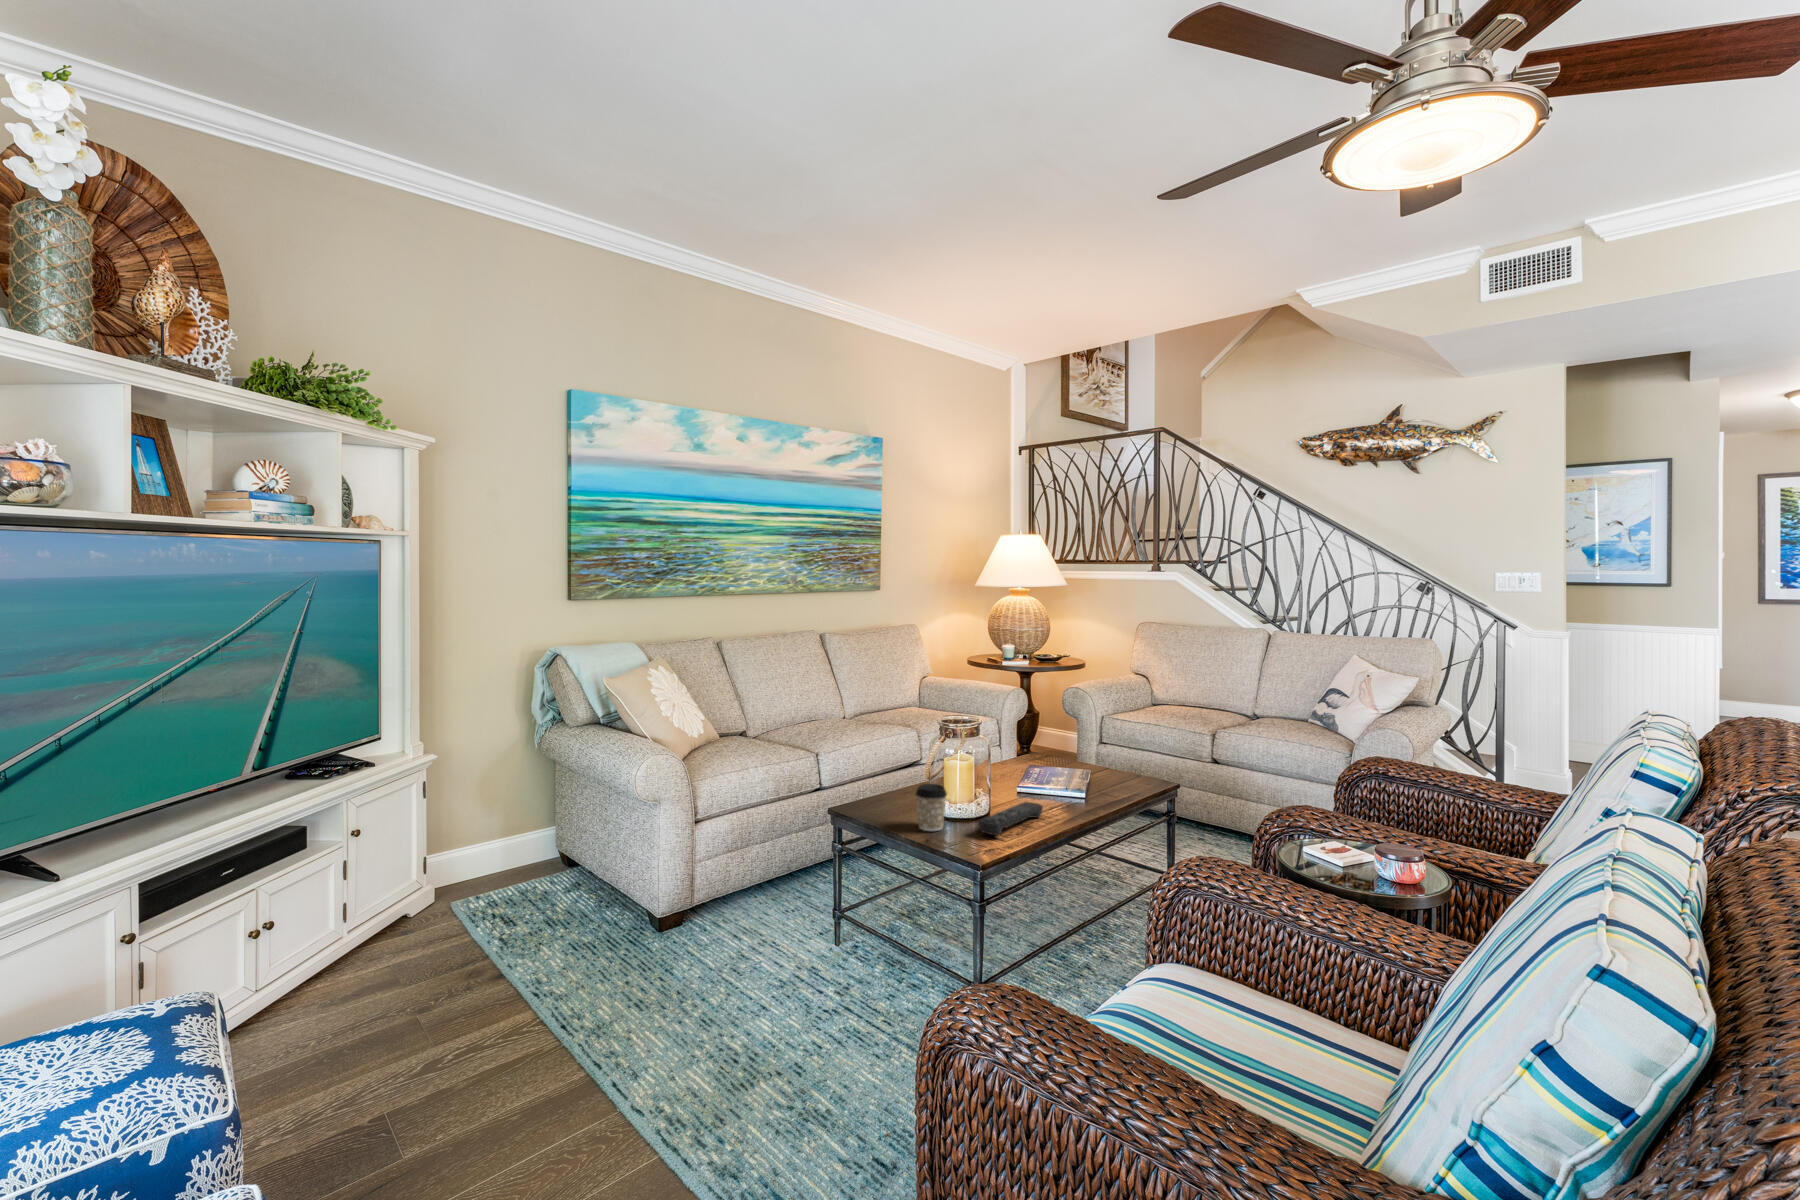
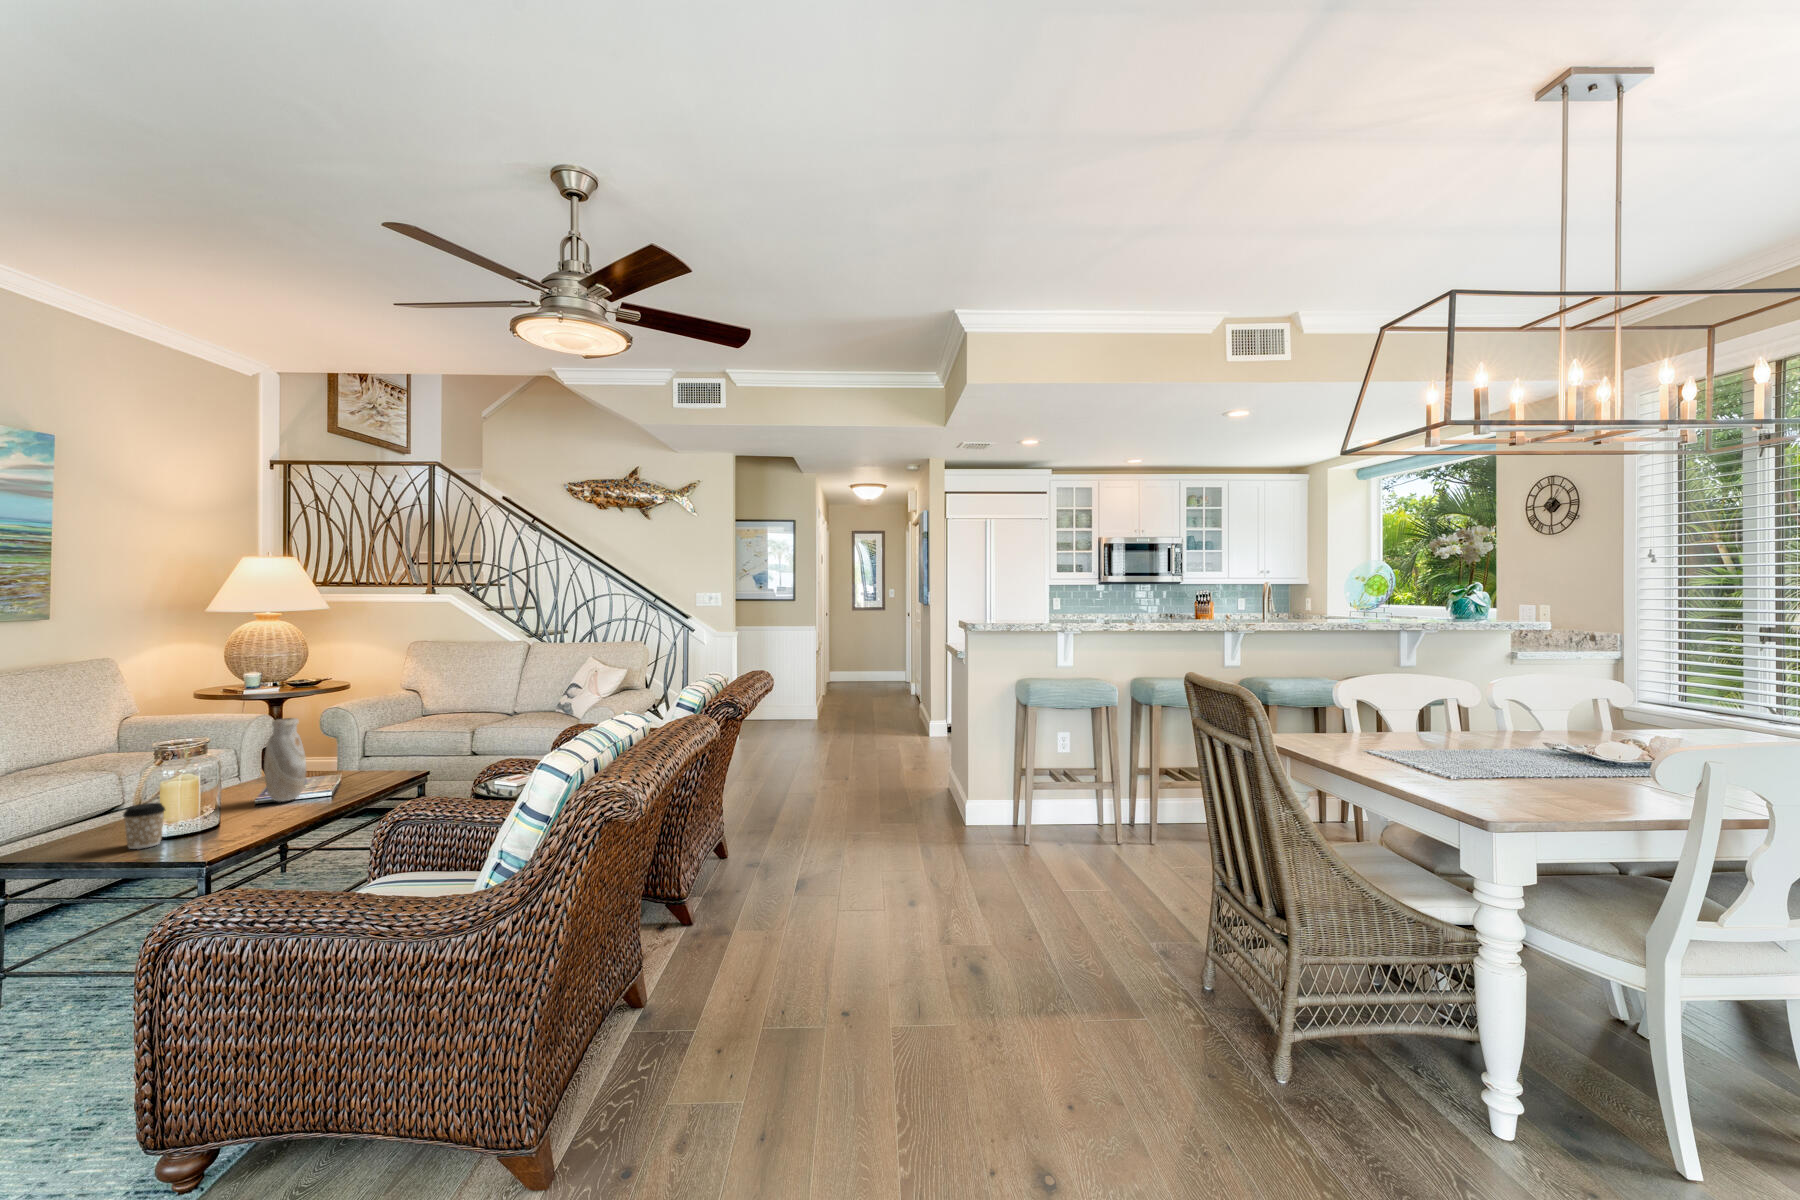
vase: none [1025,706,1063,799] -> present [264,718,306,802]
remote control: present [978,802,1043,836] -> none [206,804,283,837]

